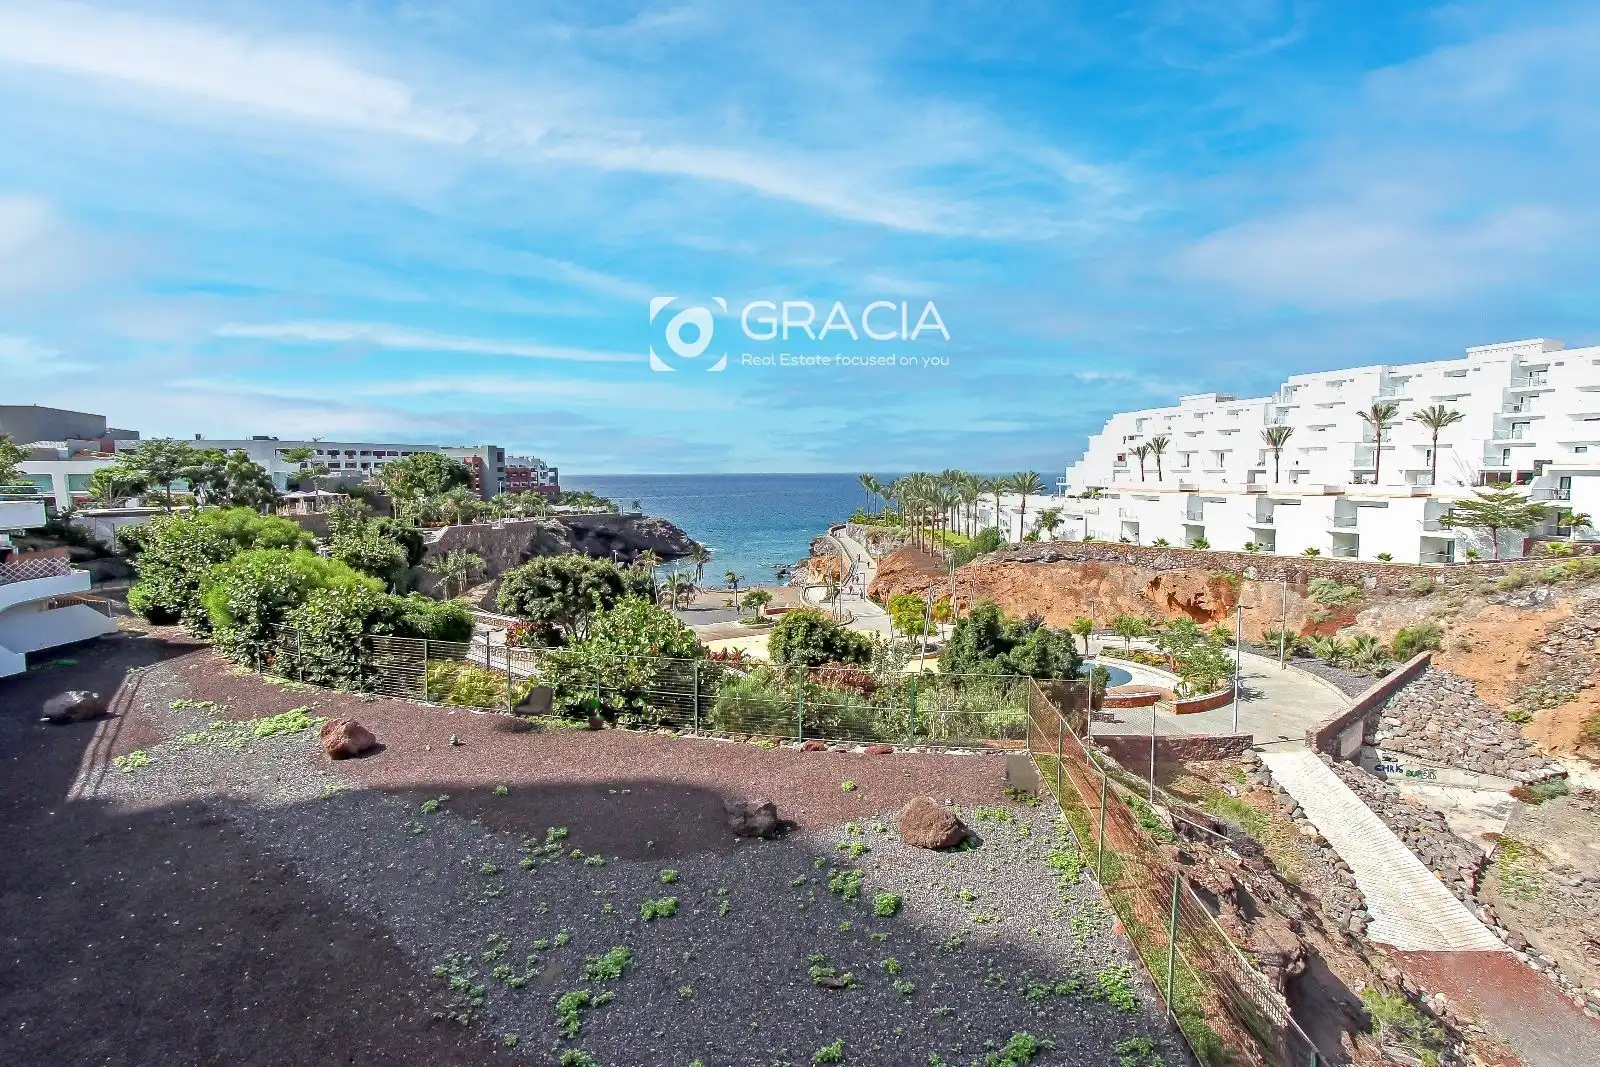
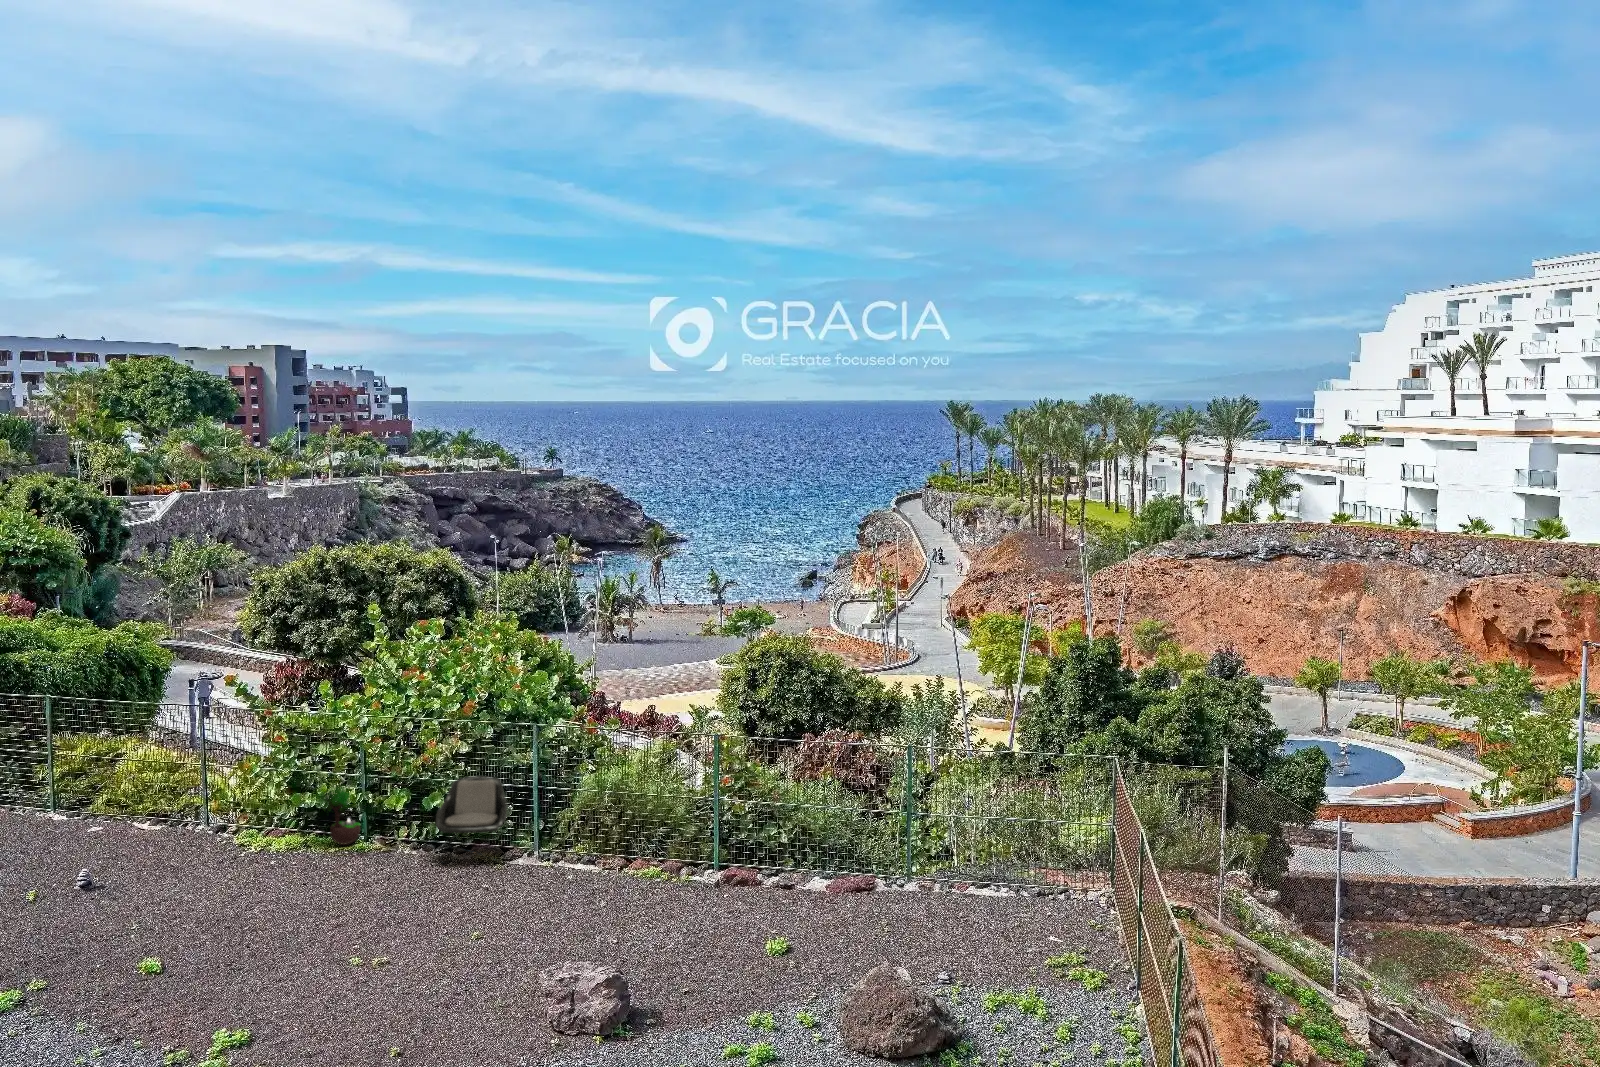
lounge chair: present [512,685,554,732] -> present [436,776,508,864]
bench: present [1006,754,1038,801] -> none [1082,895,1133,984]

